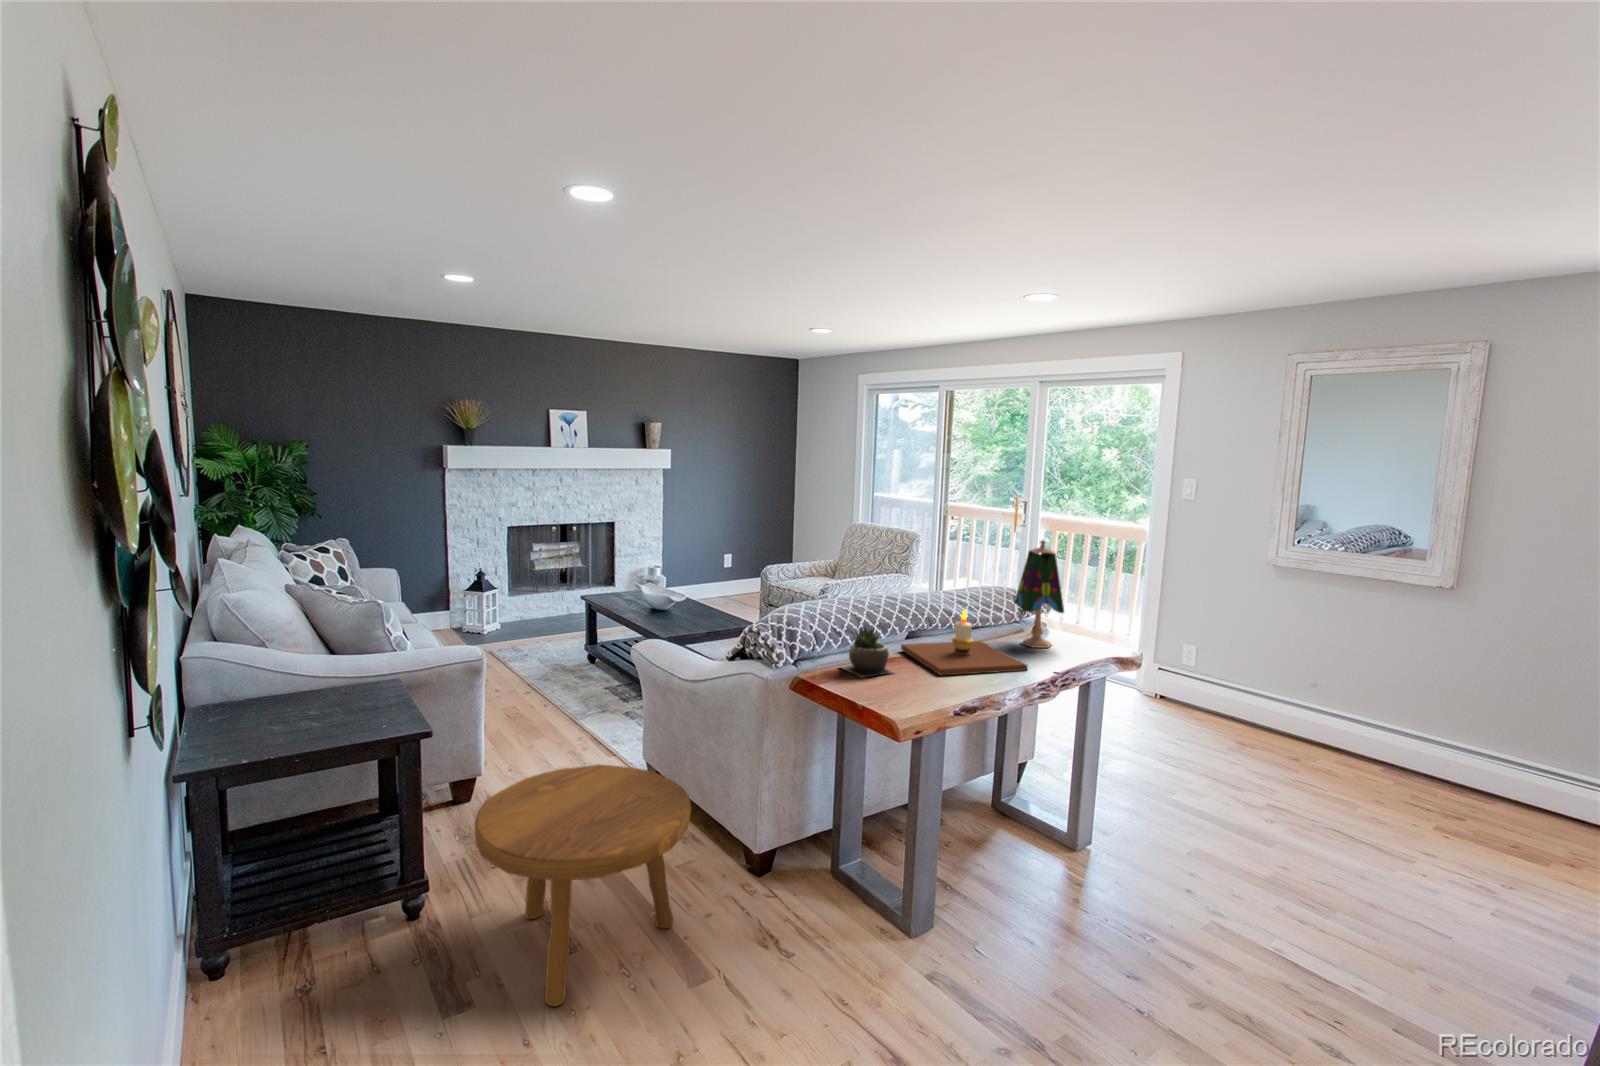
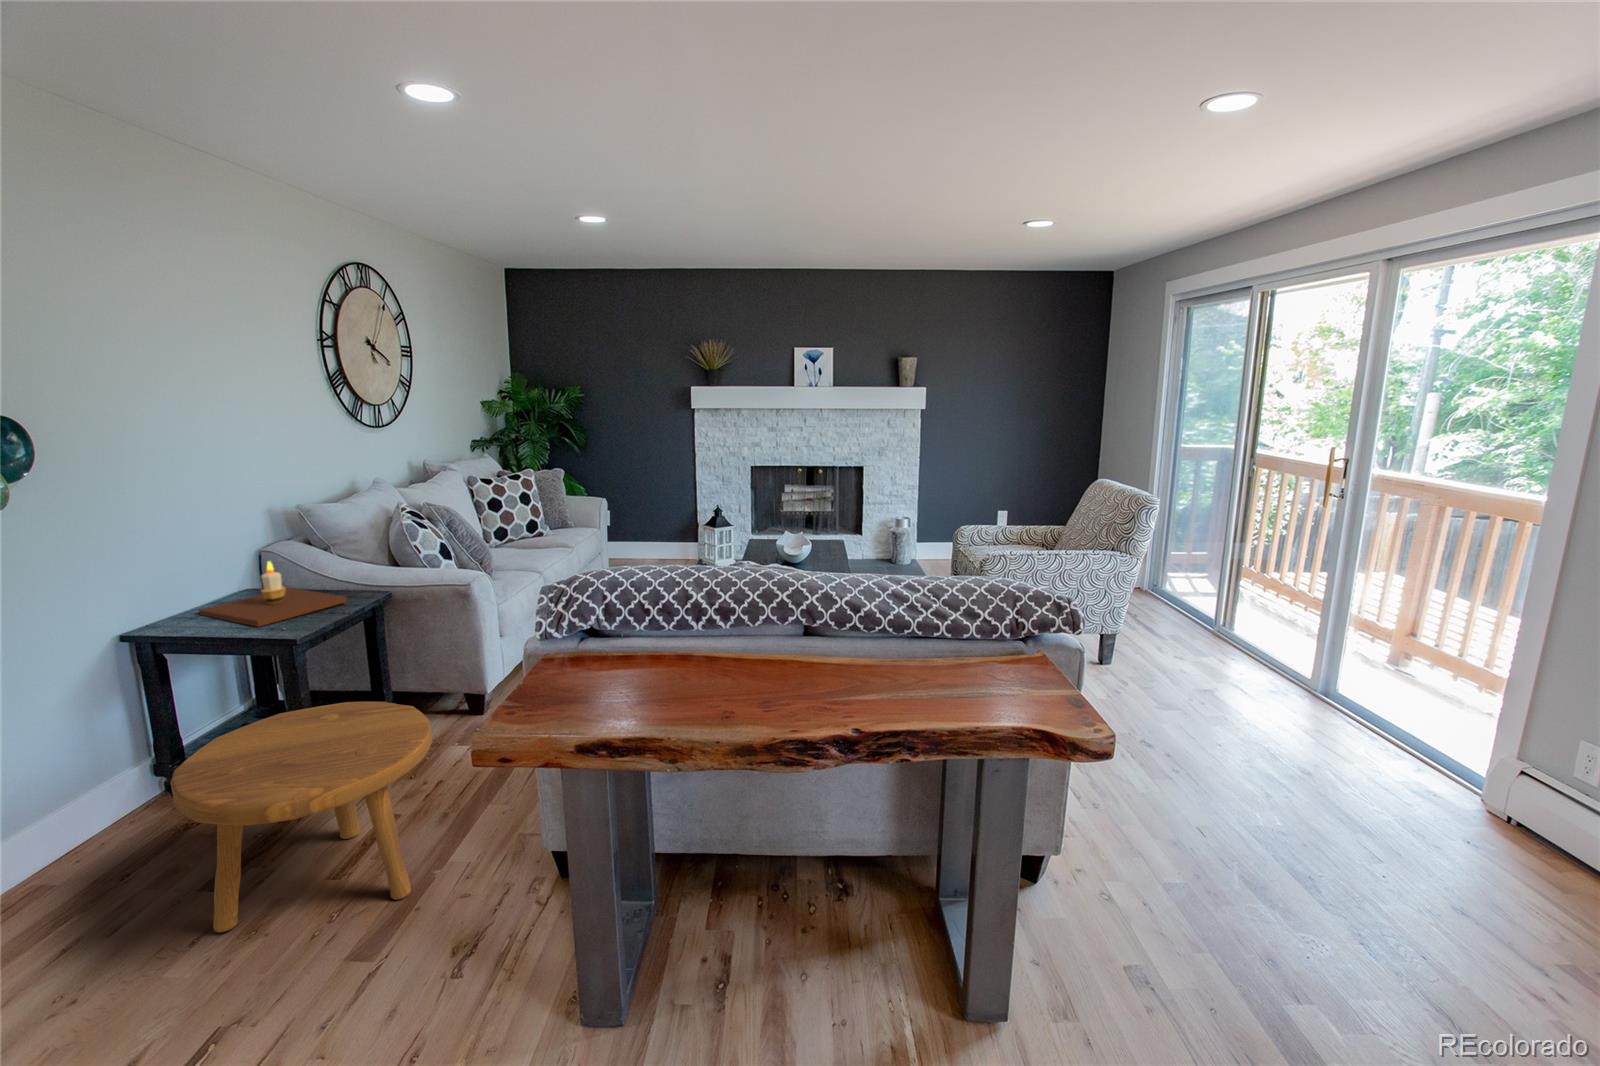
table lamp: present [1014,540,1064,648] -> none [893,506,985,694]
candle: present [901,610,1028,675] -> present [199,561,347,627]
succulent plant: present [840,627,894,678] -> none [562,605,640,679]

